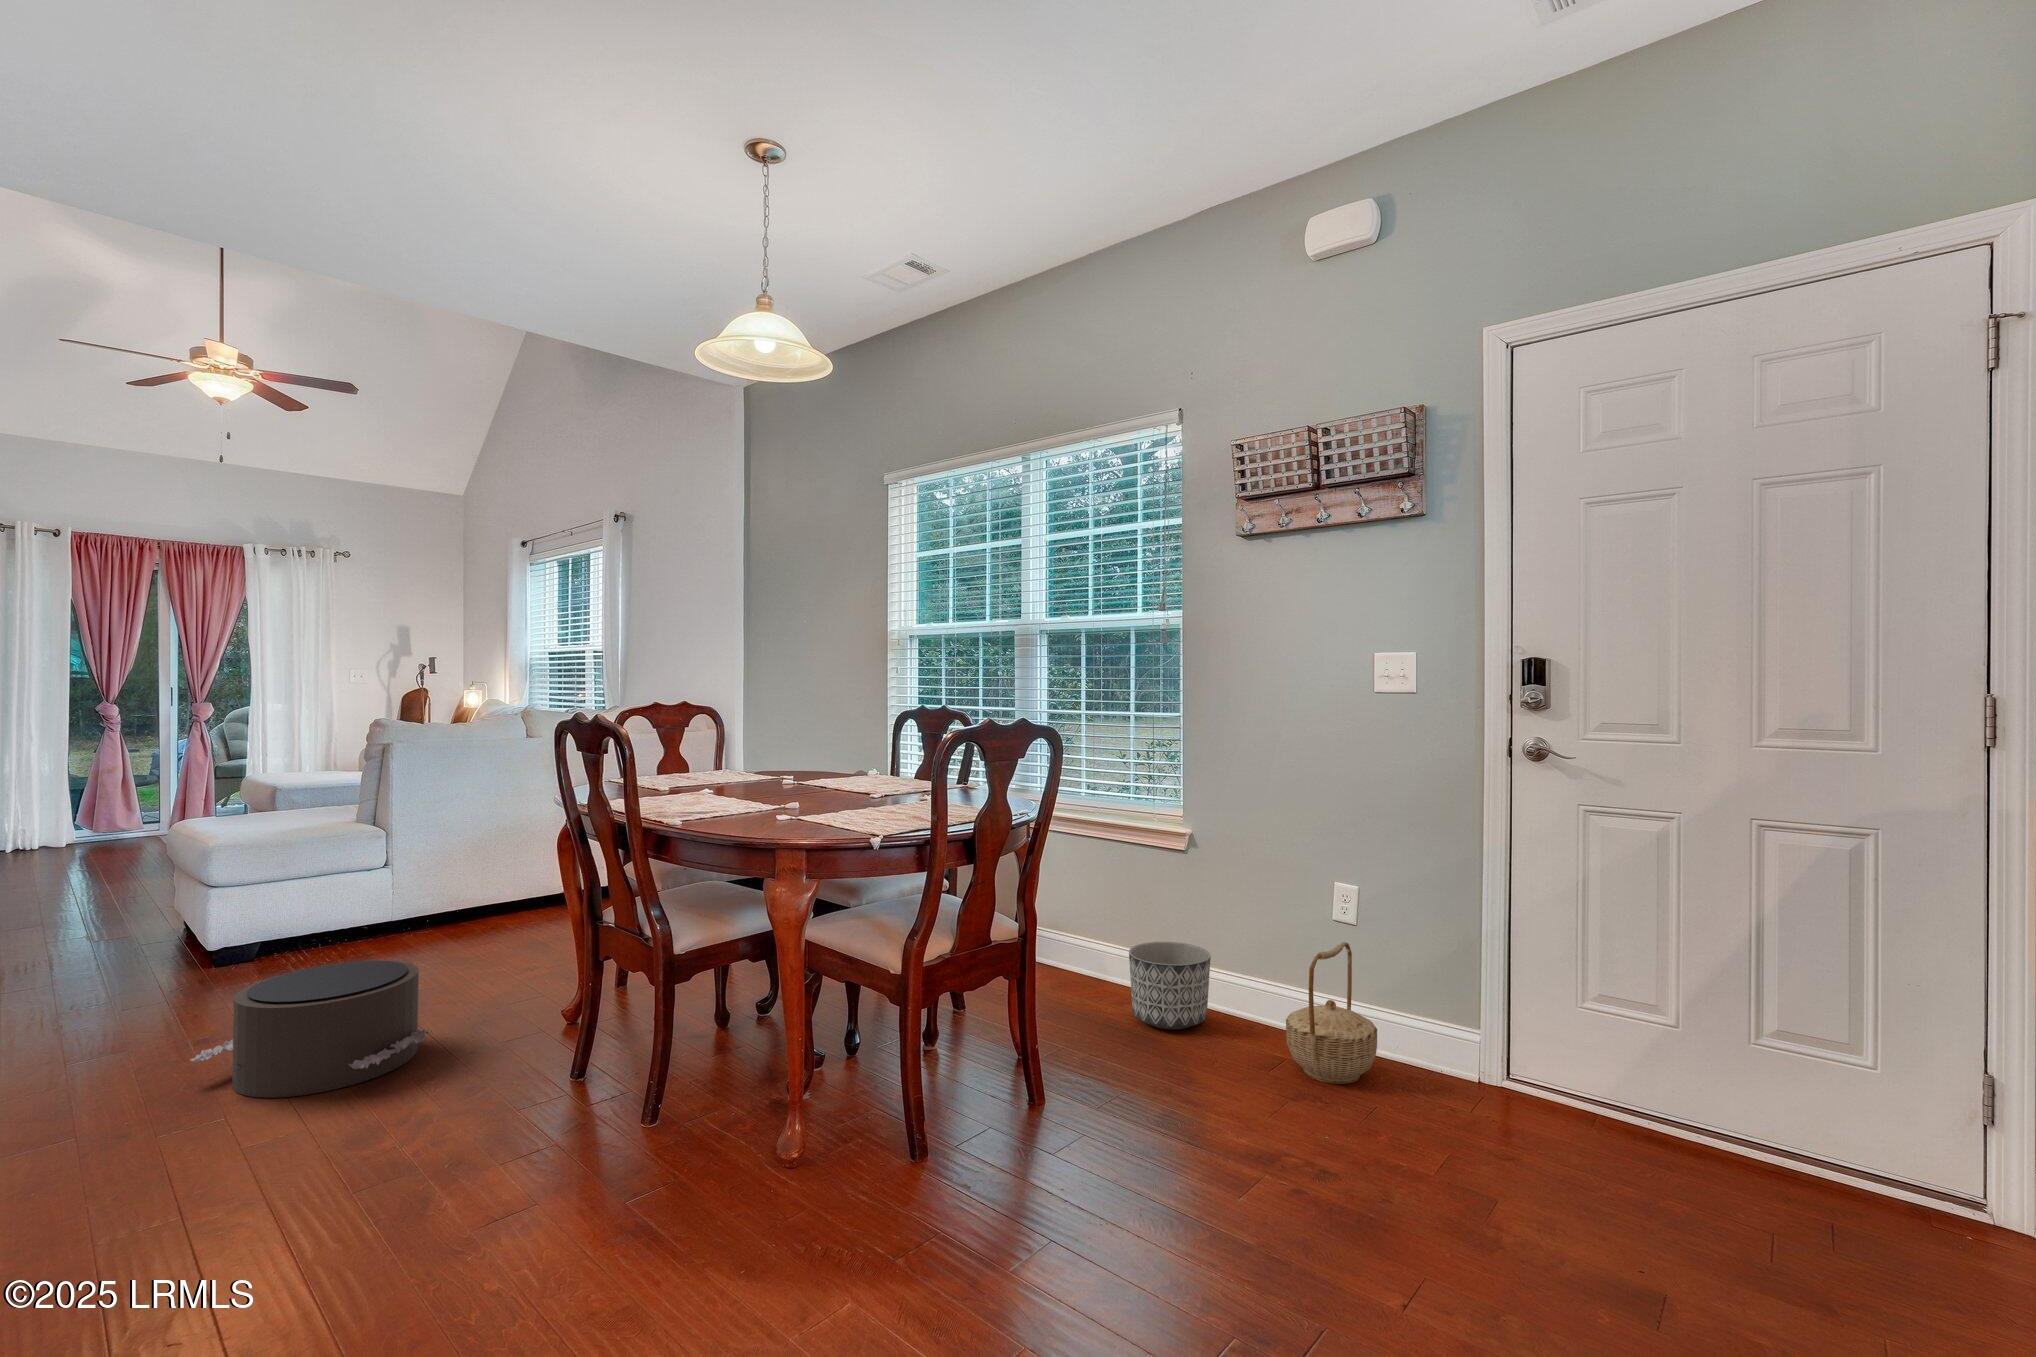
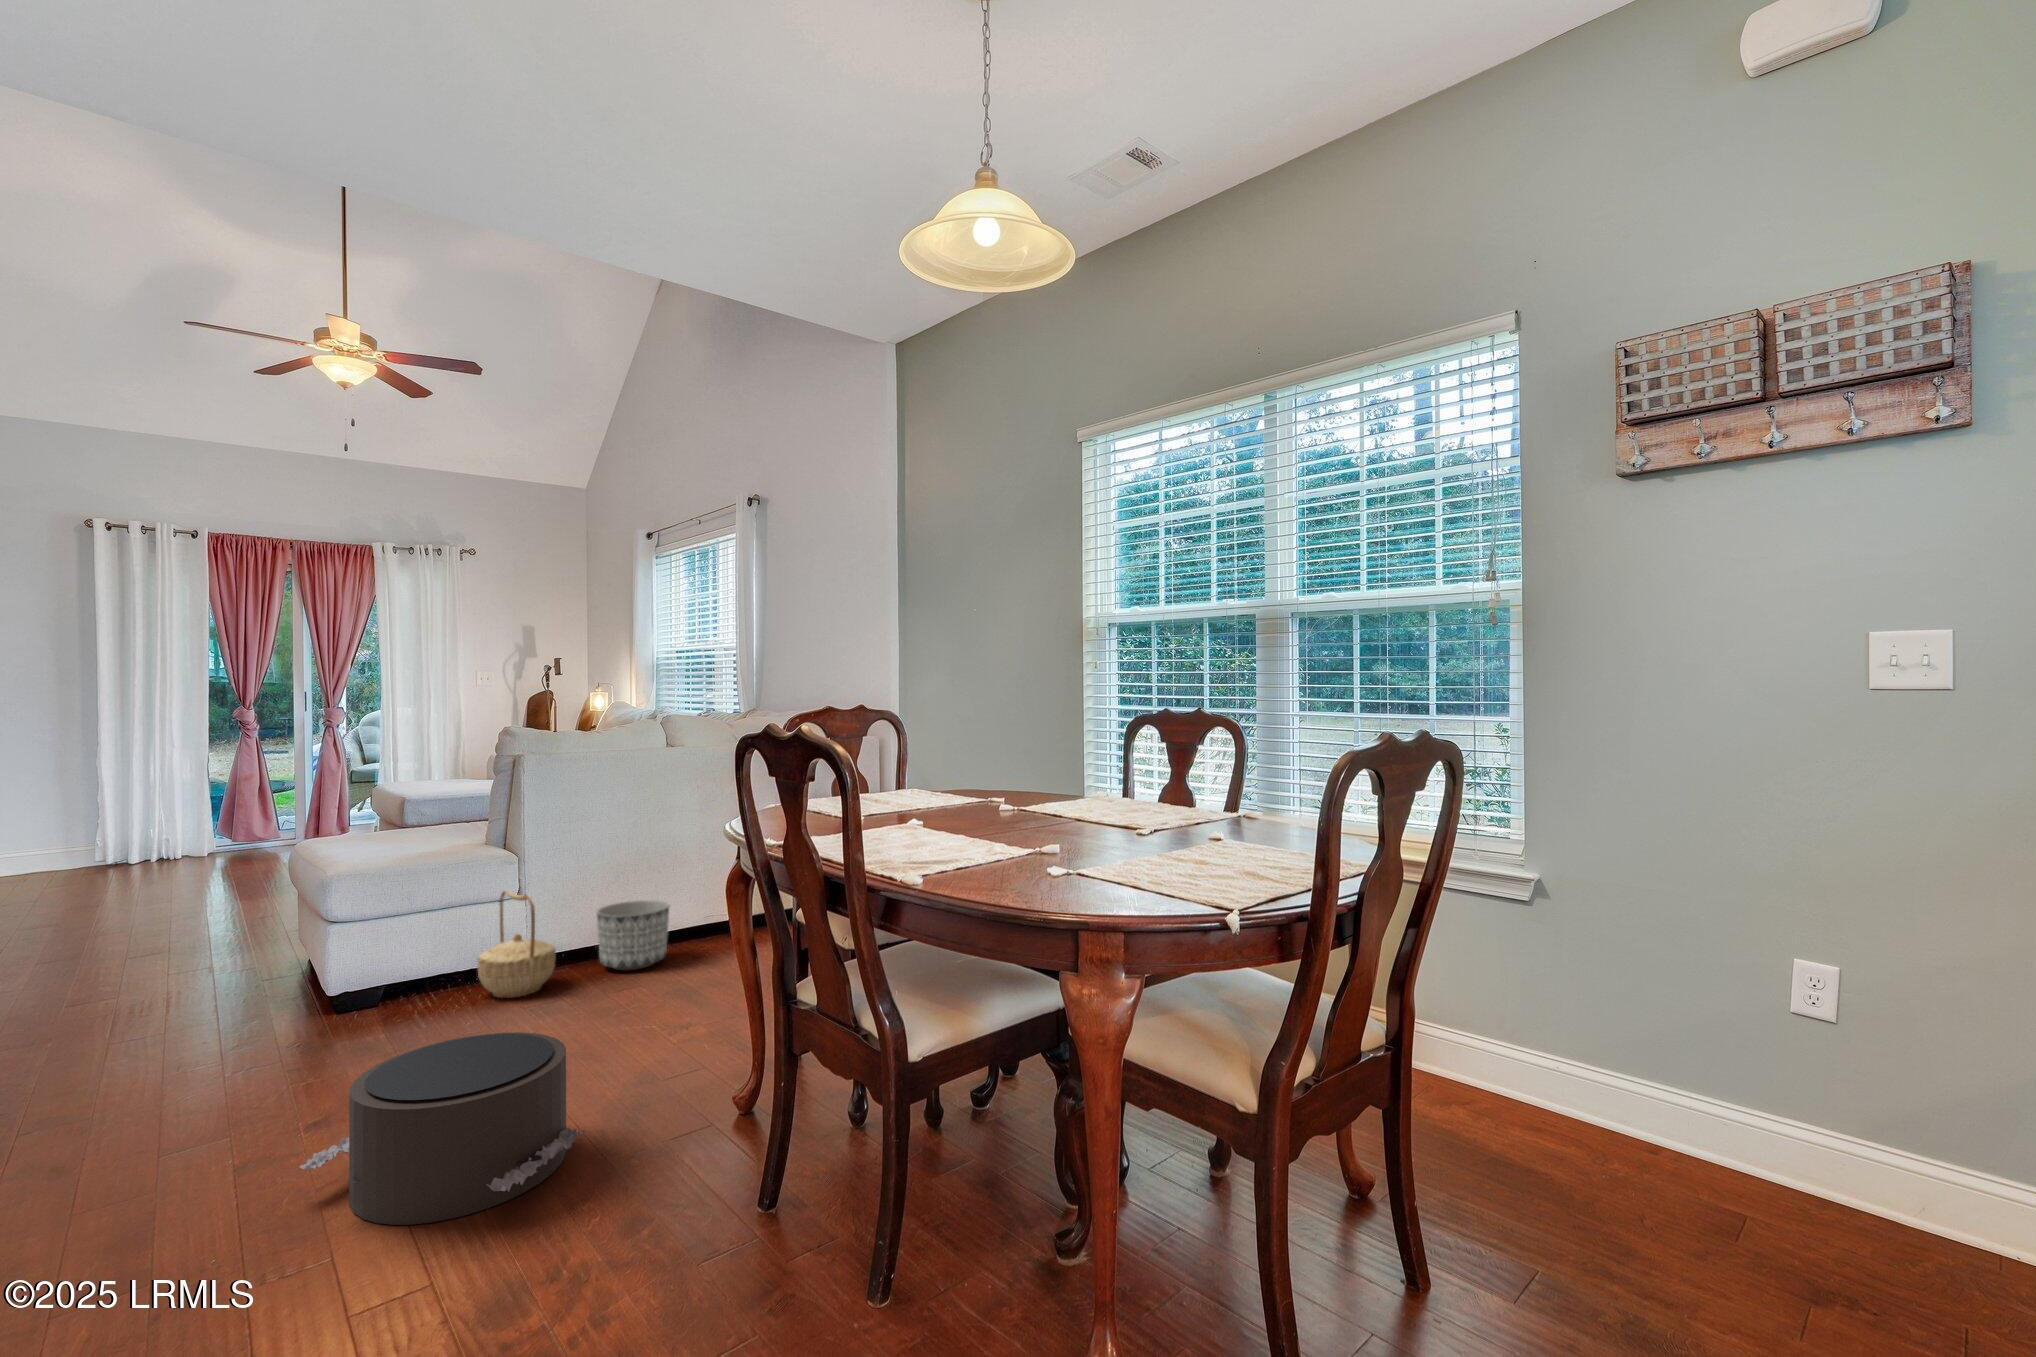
planter: present [1129,942,1211,1030] -> present [596,900,669,970]
basket: present [1286,942,1377,1084] -> present [477,890,556,998]

